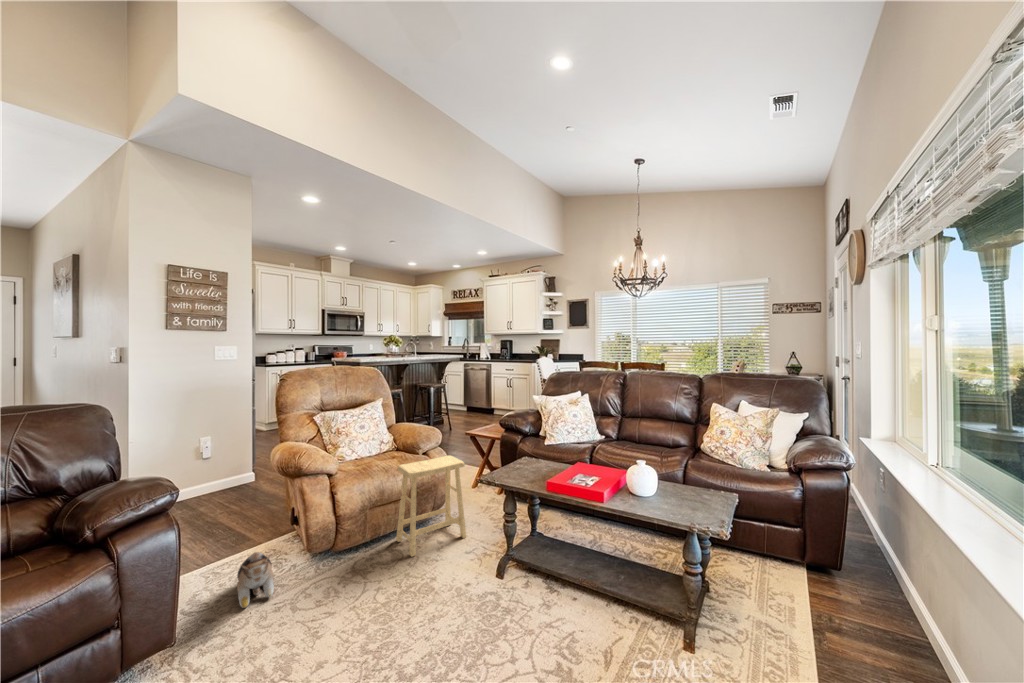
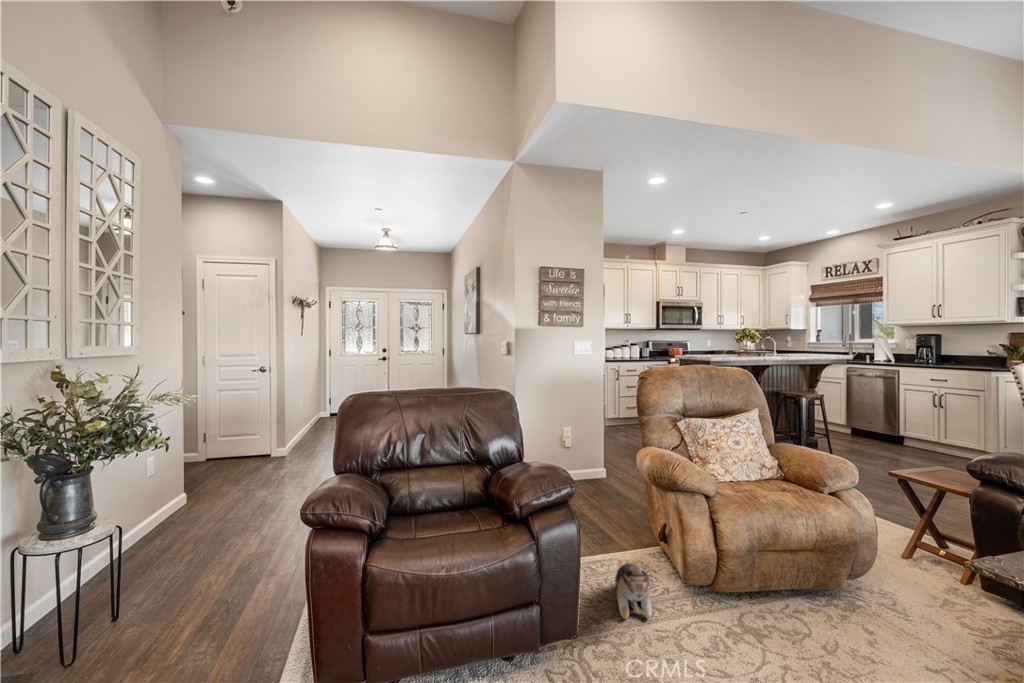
footstool: present [396,455,466,557] -> none [794,505,930,651]

